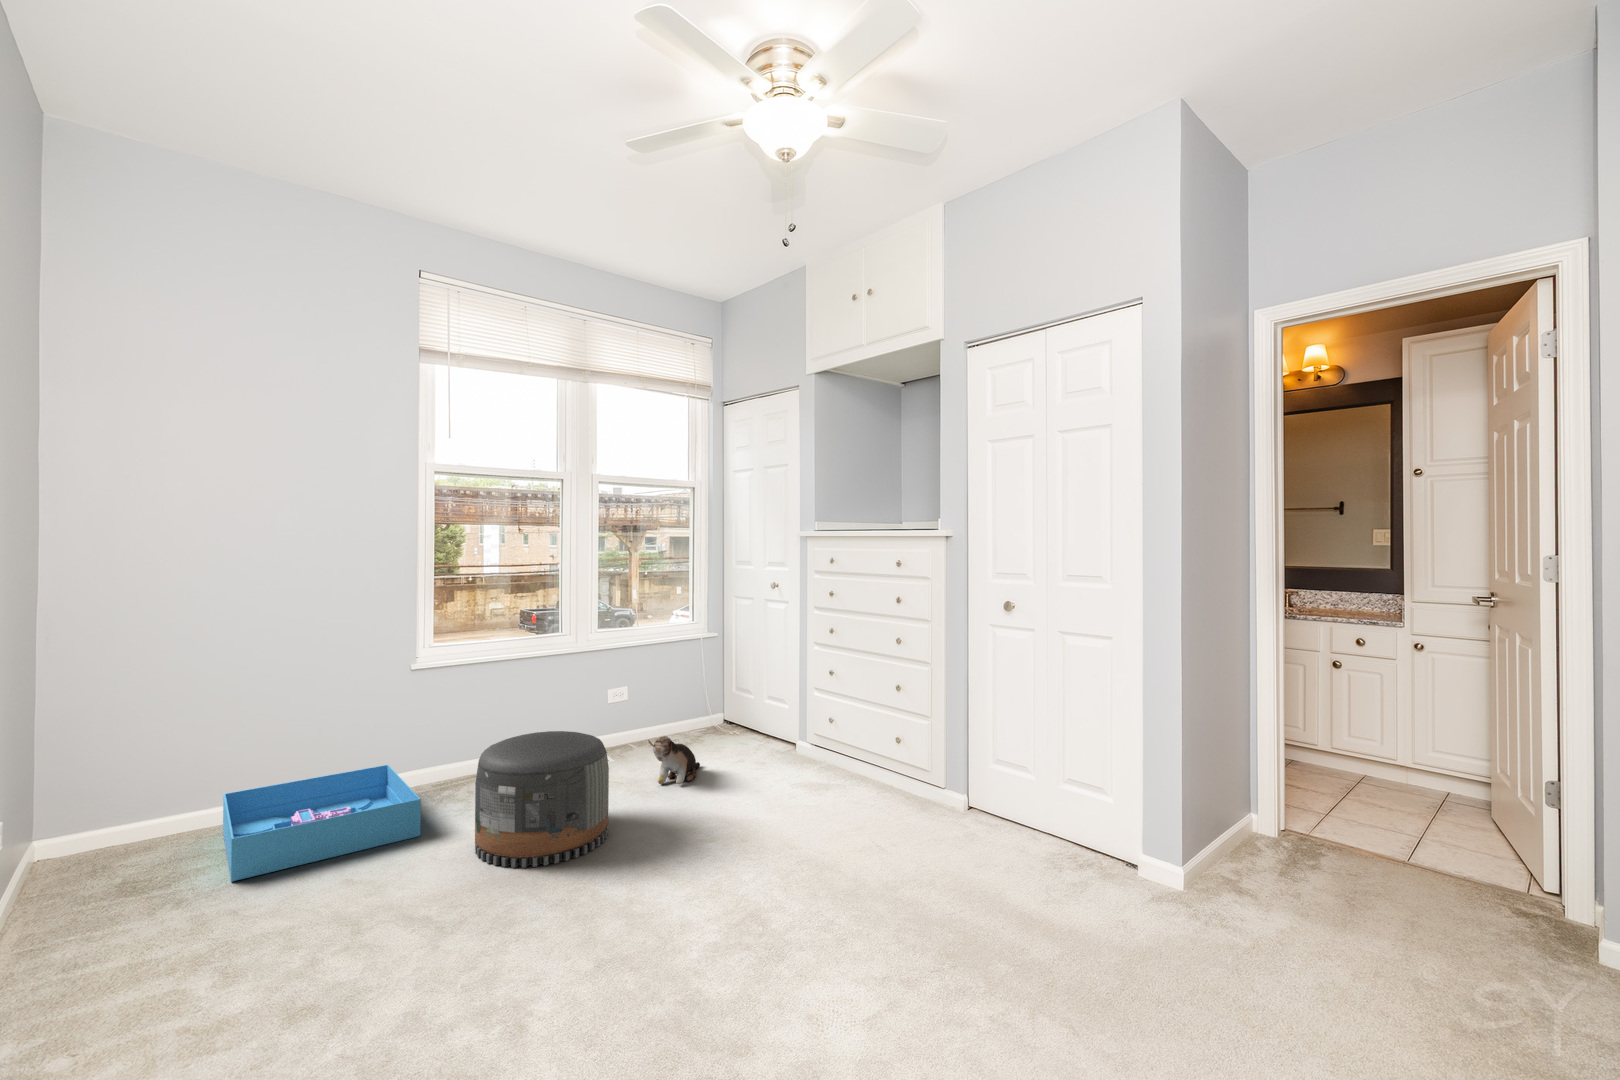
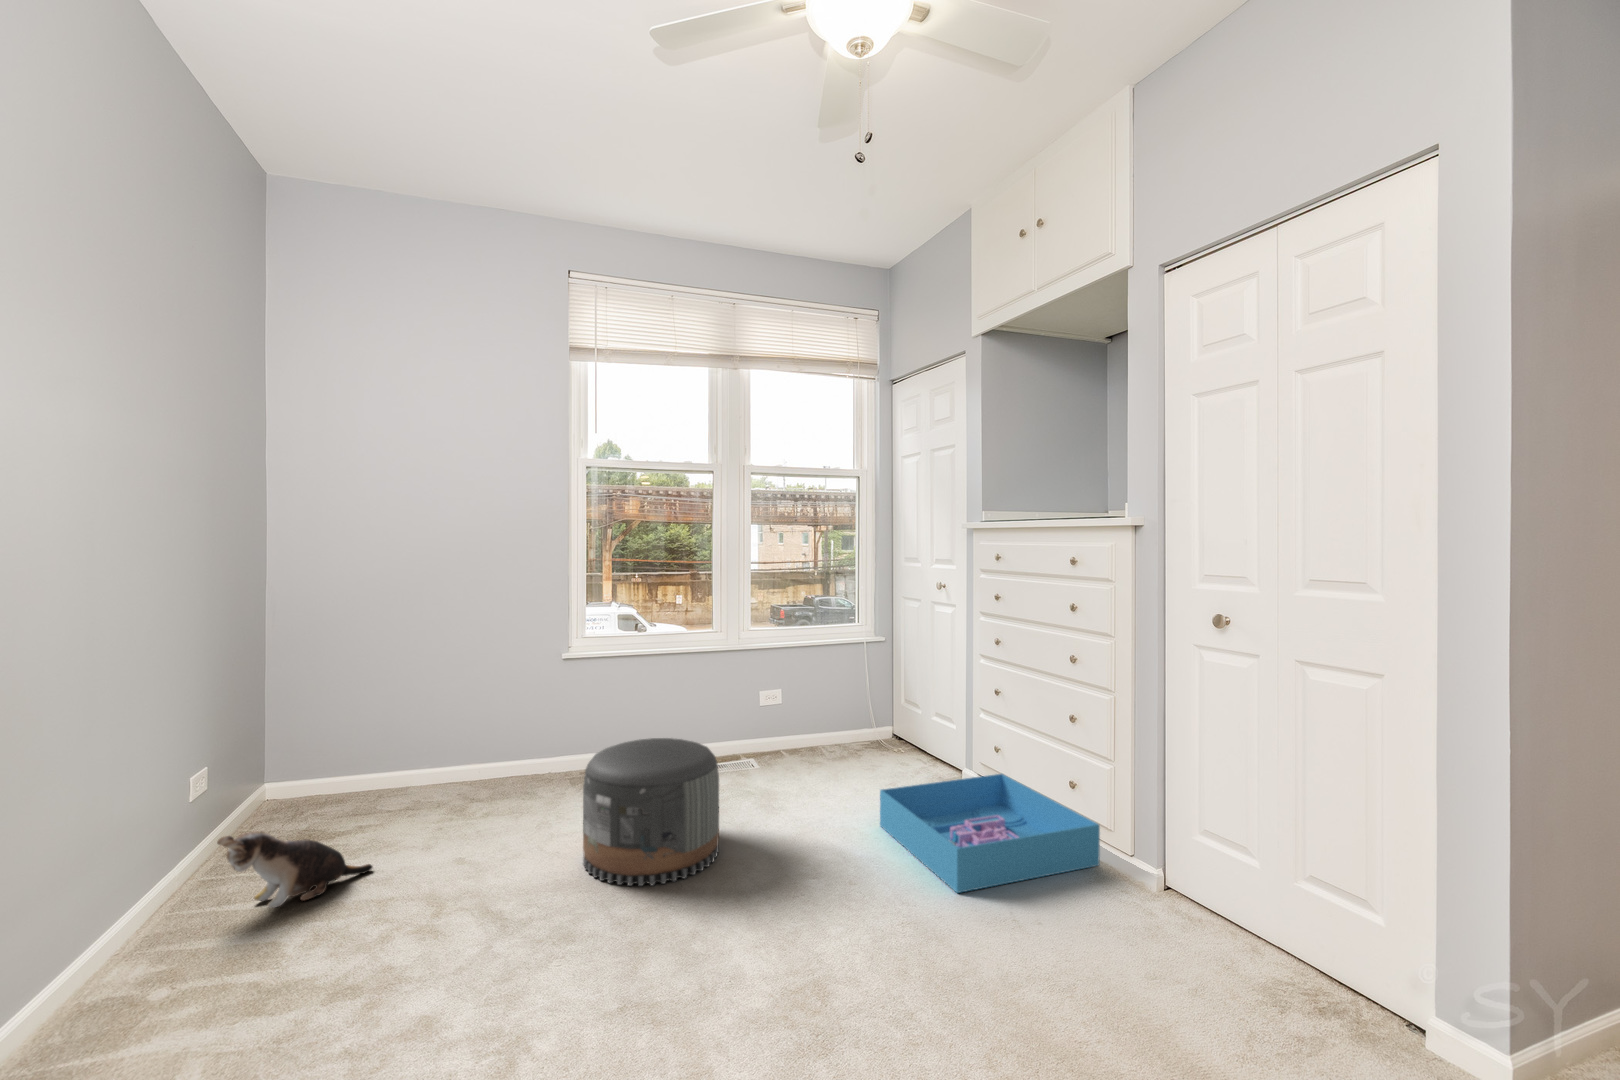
plush toy: present [648,736,700,784] -> present [217,832,372,907]
storage bin: present [223,765,421,882] -> present [880,774,1100,893]

